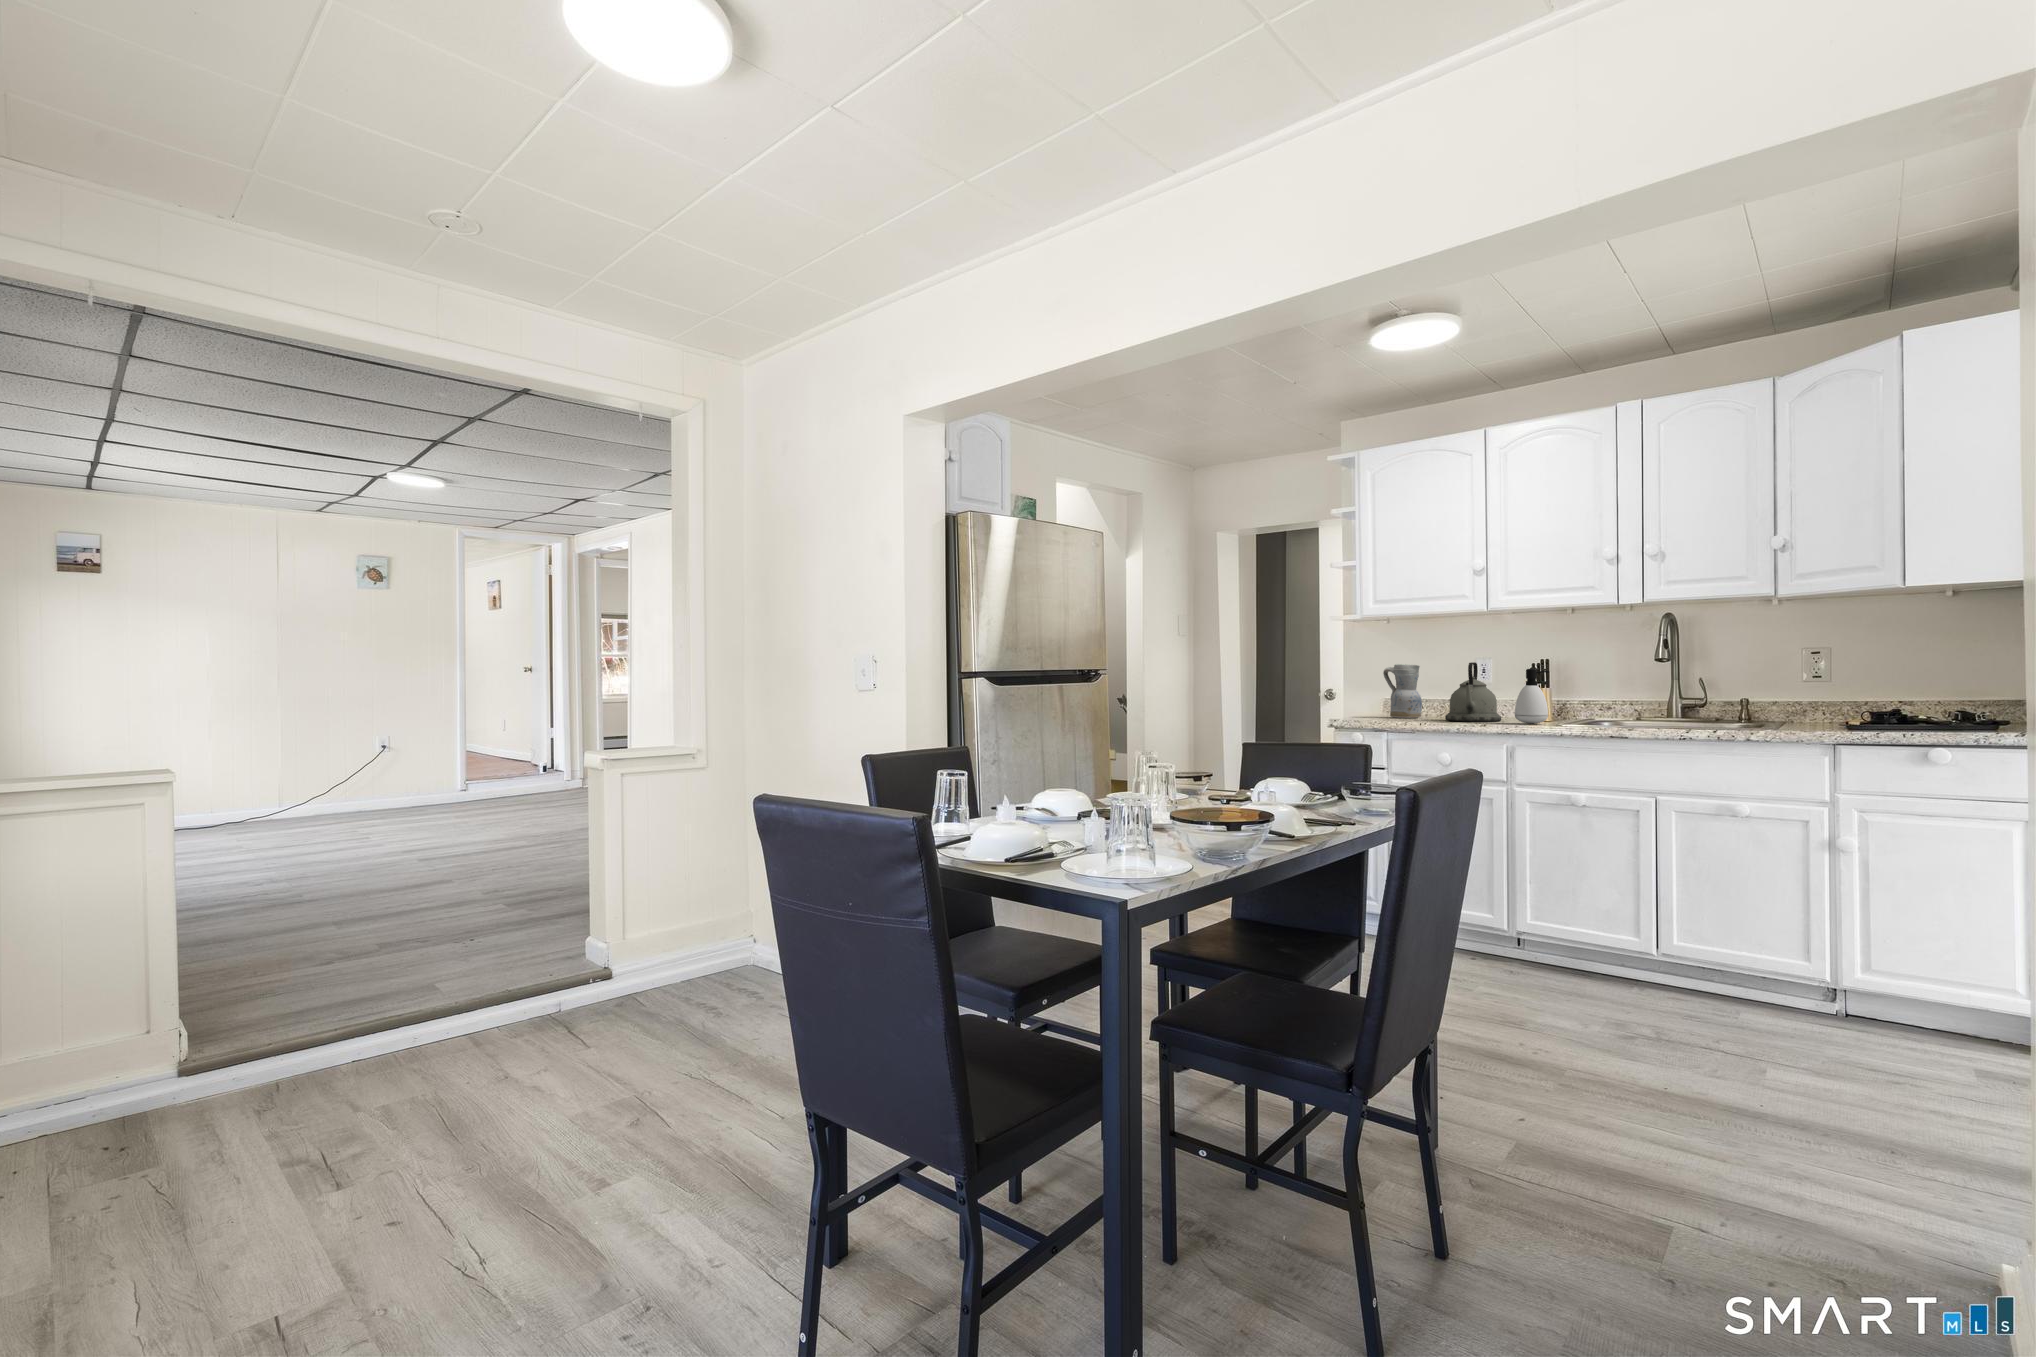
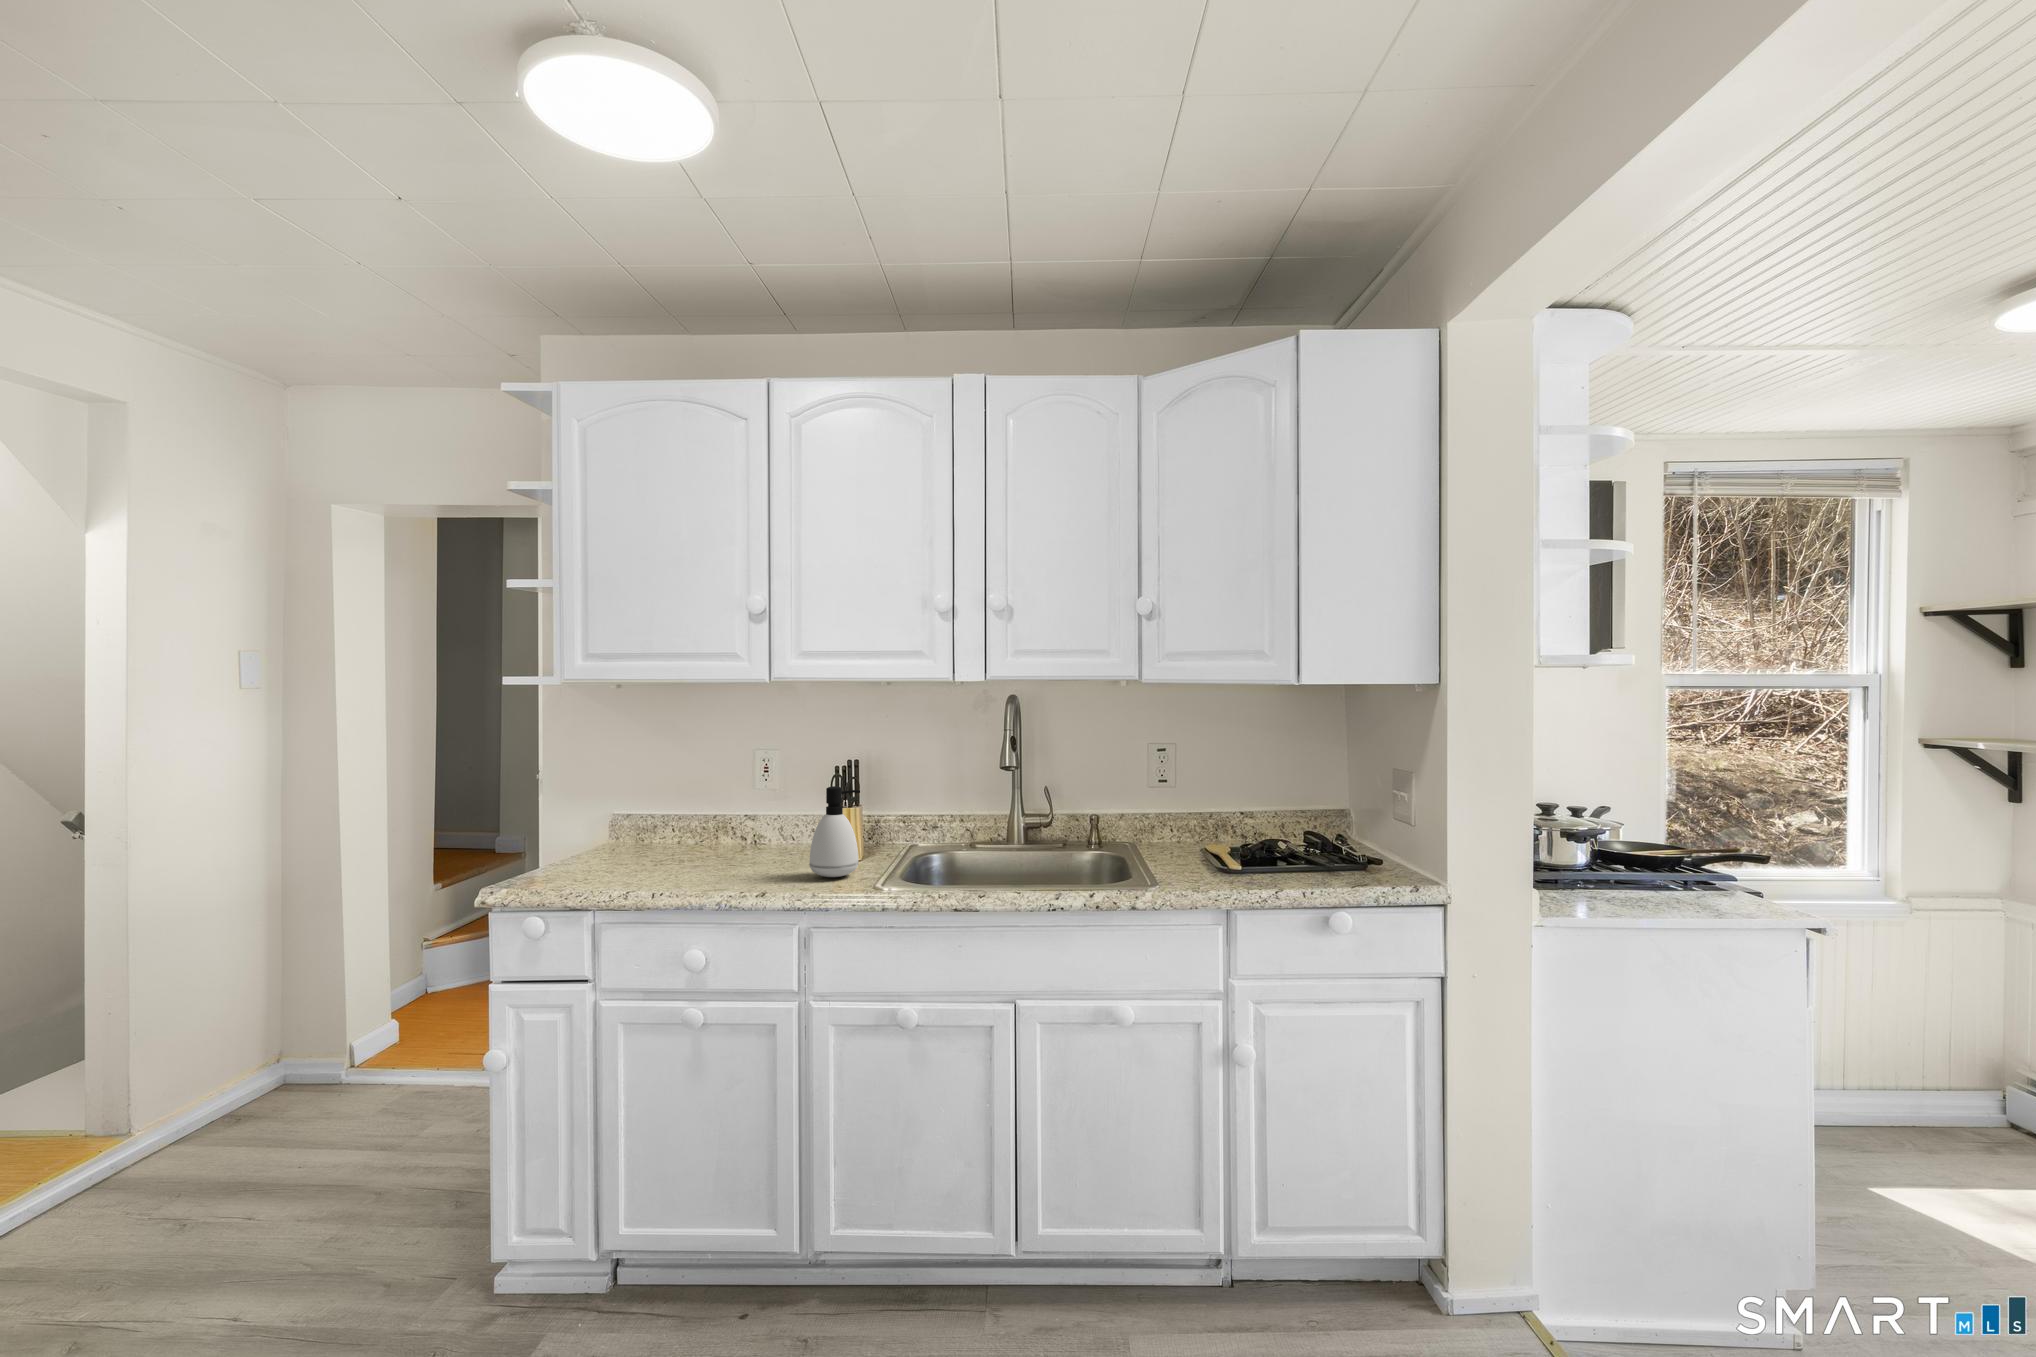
kettle: present [1445,662,1501,722] -> none [704,768,790,872]
ceramic pitcher: present [1383,664,1422,718] -> none [608,764,672,857]

